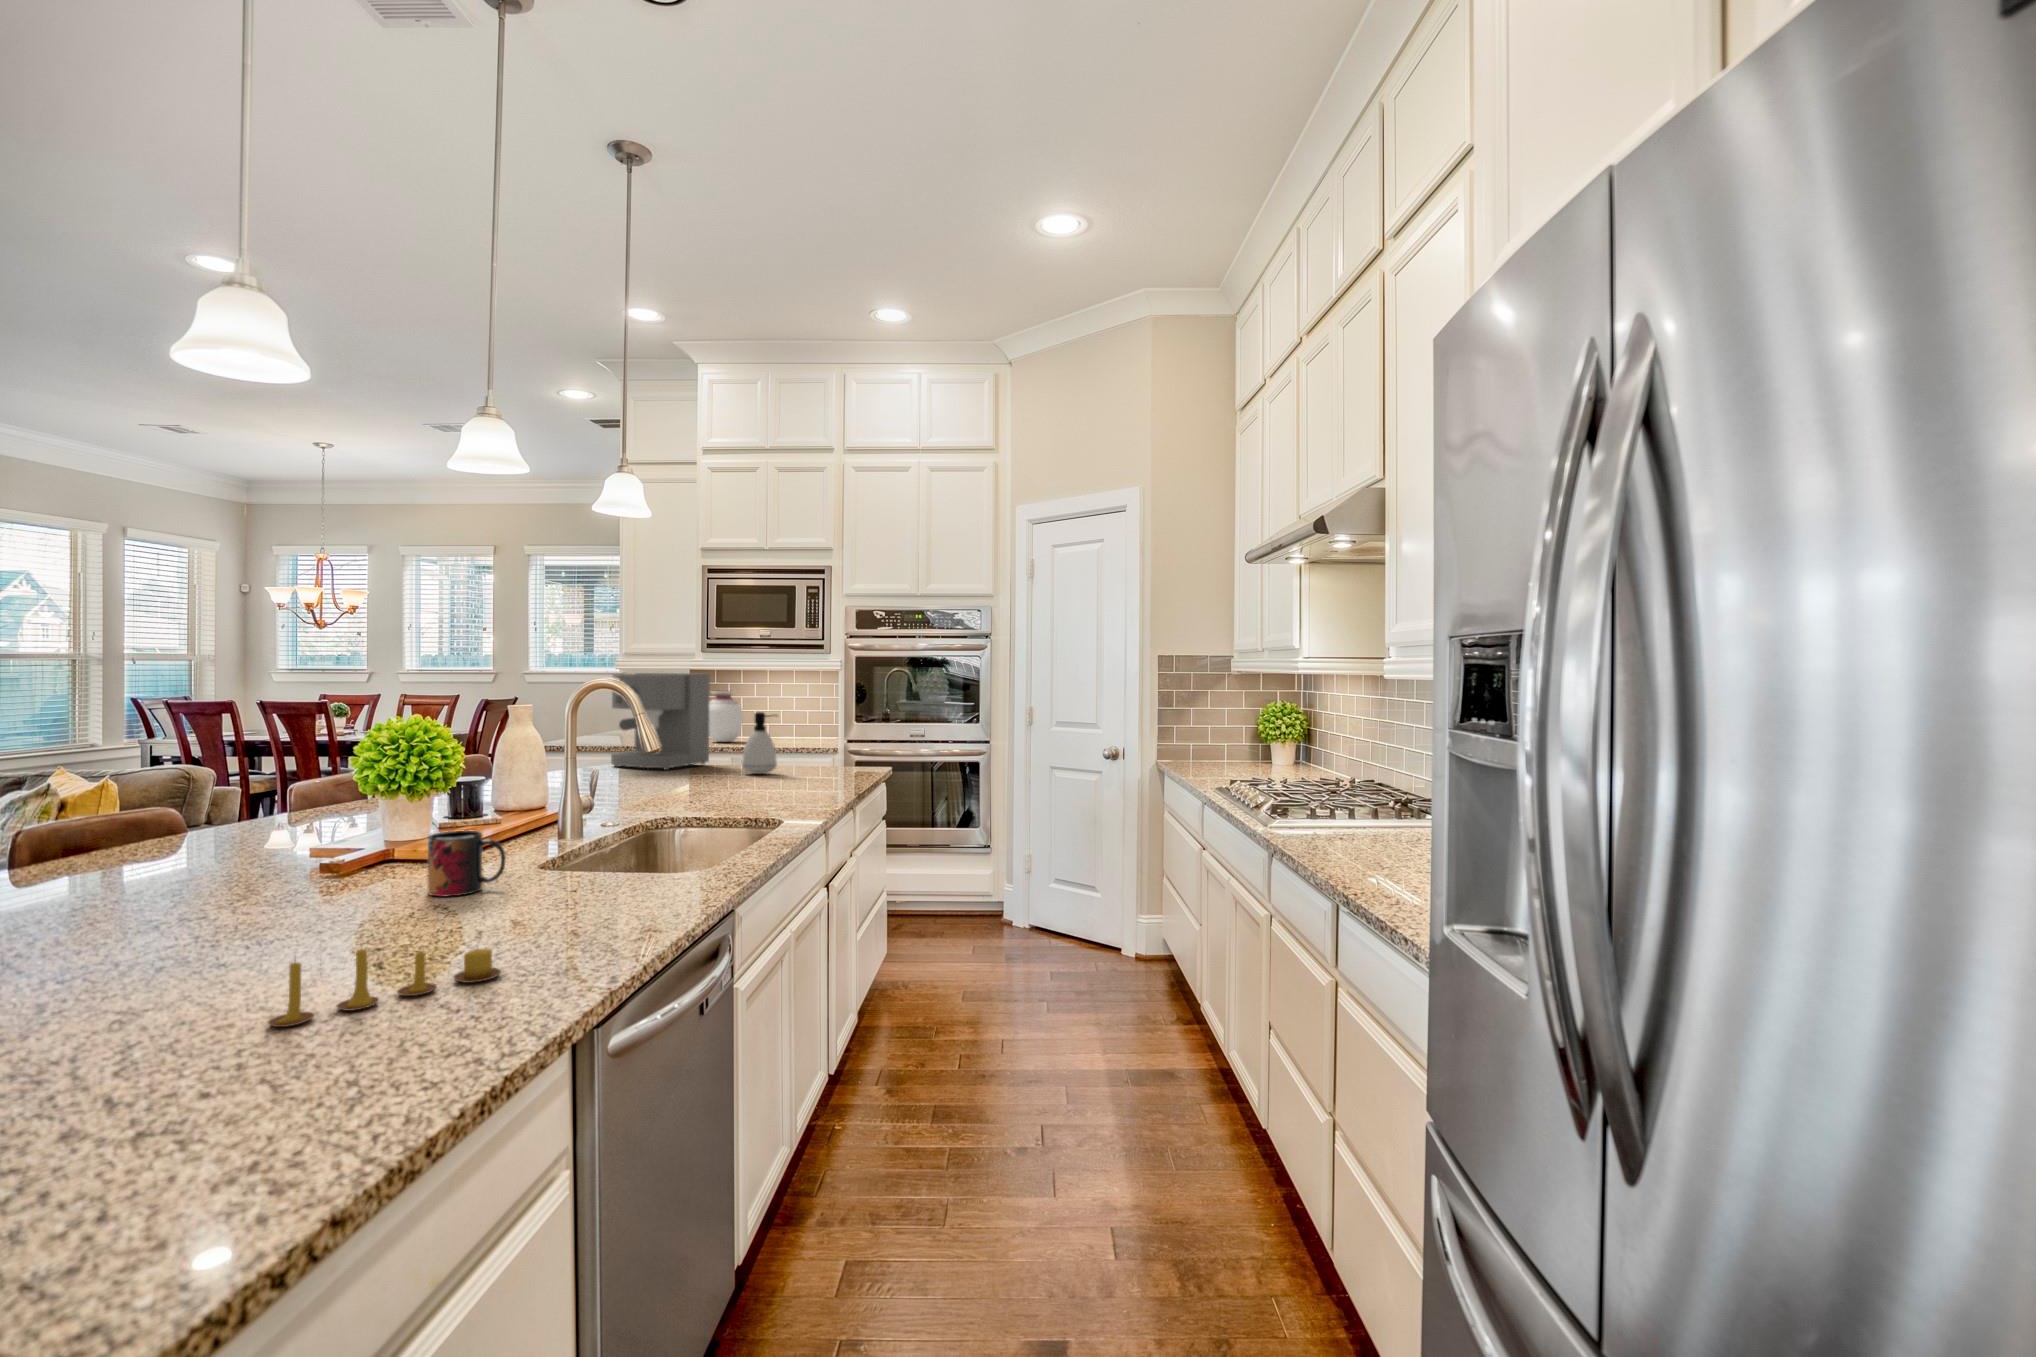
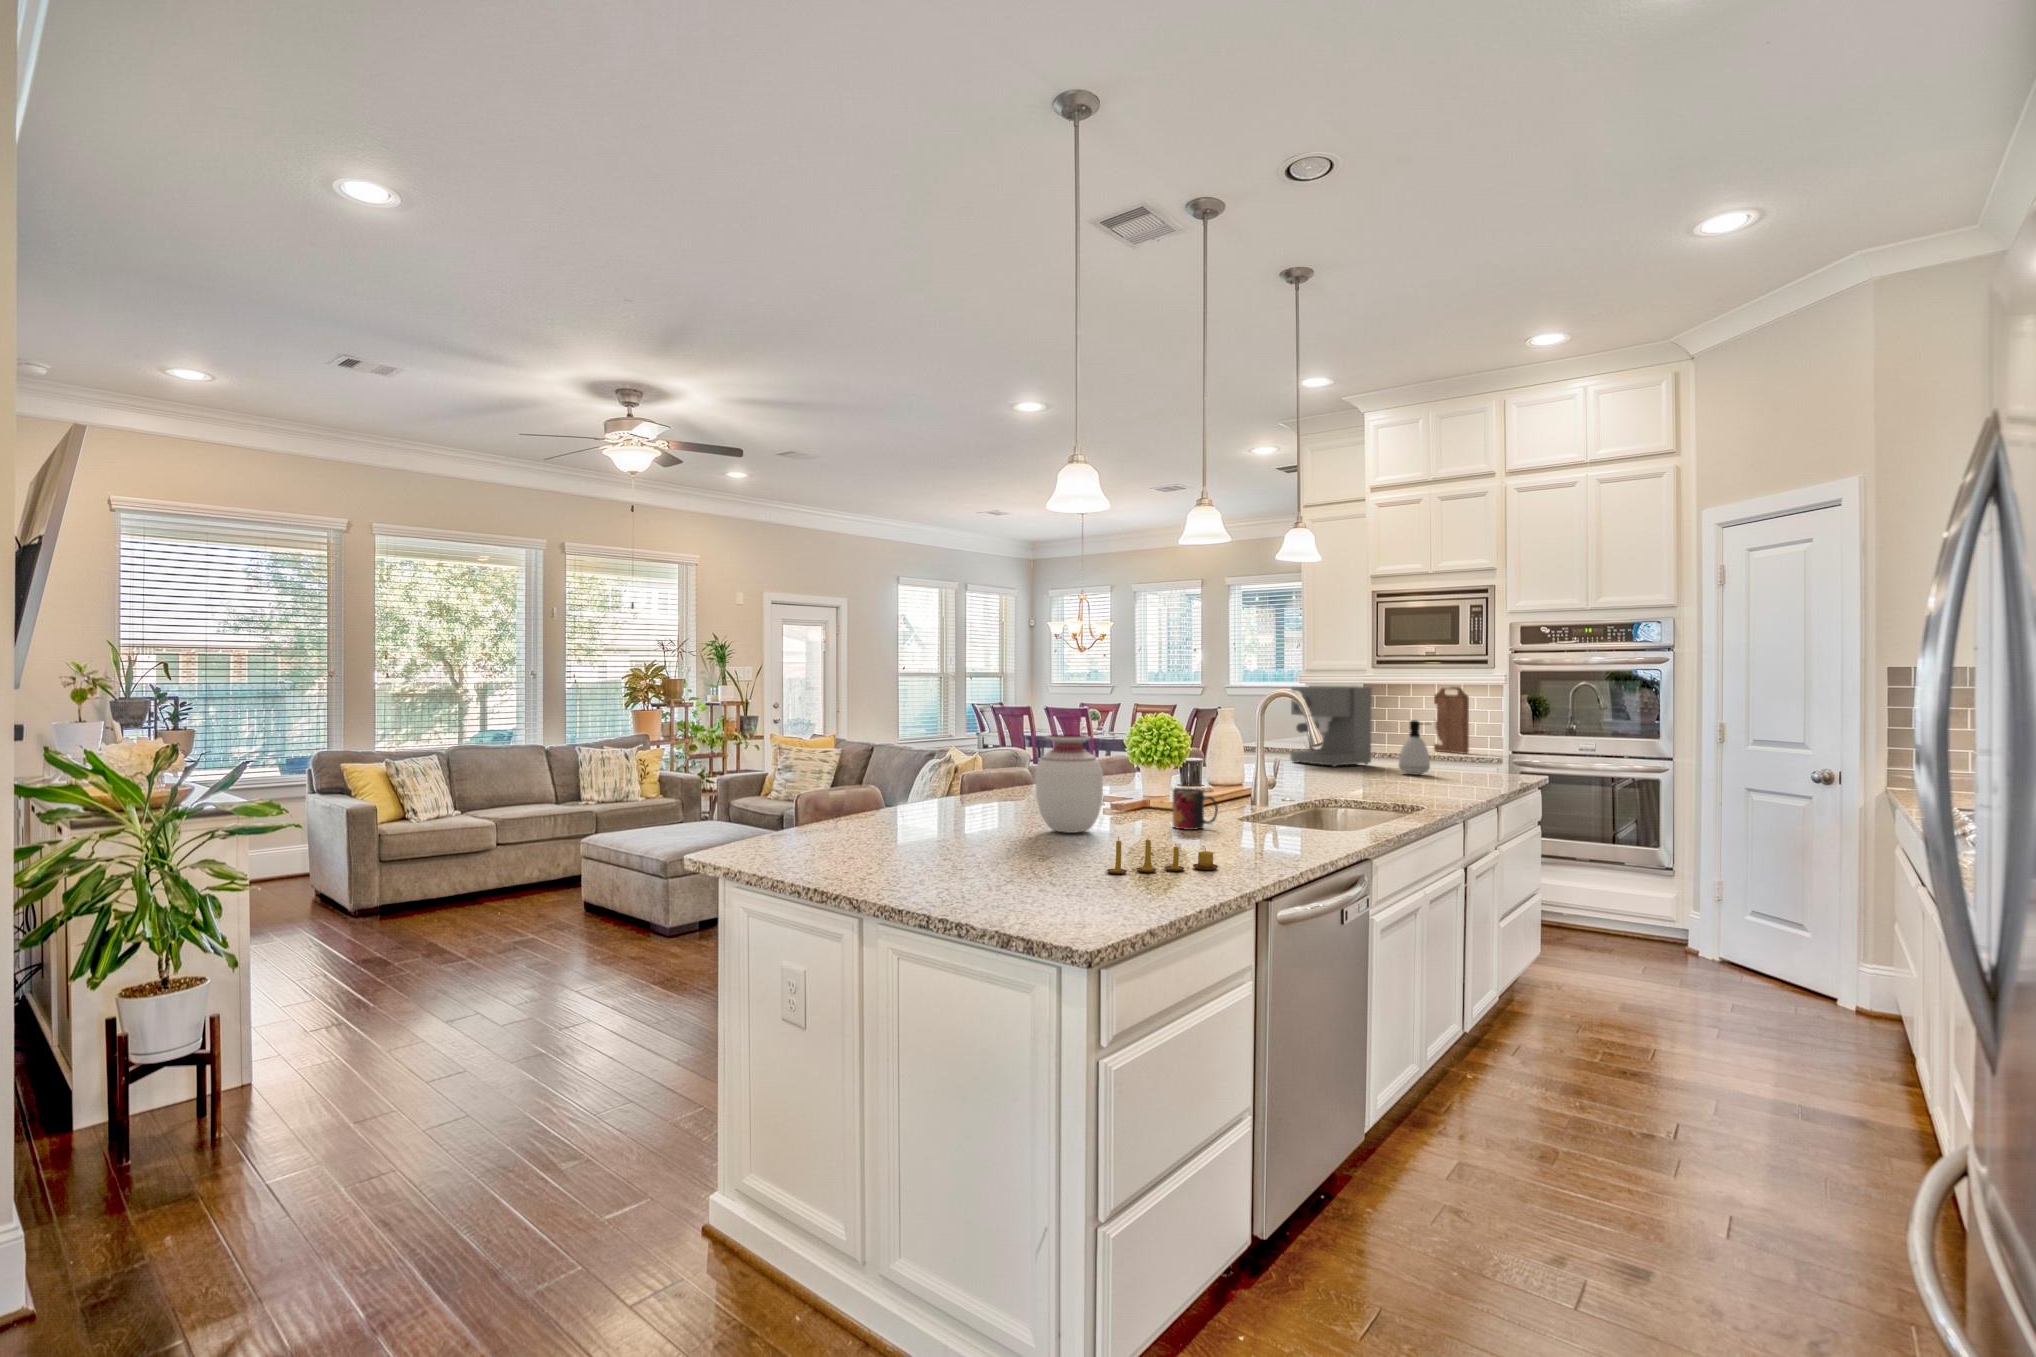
cutting board: none [771,673,807,744] -> present [1434,687,1469,754]
vase: present [709,691,742,742] -> present [1035,735,1103,833]

